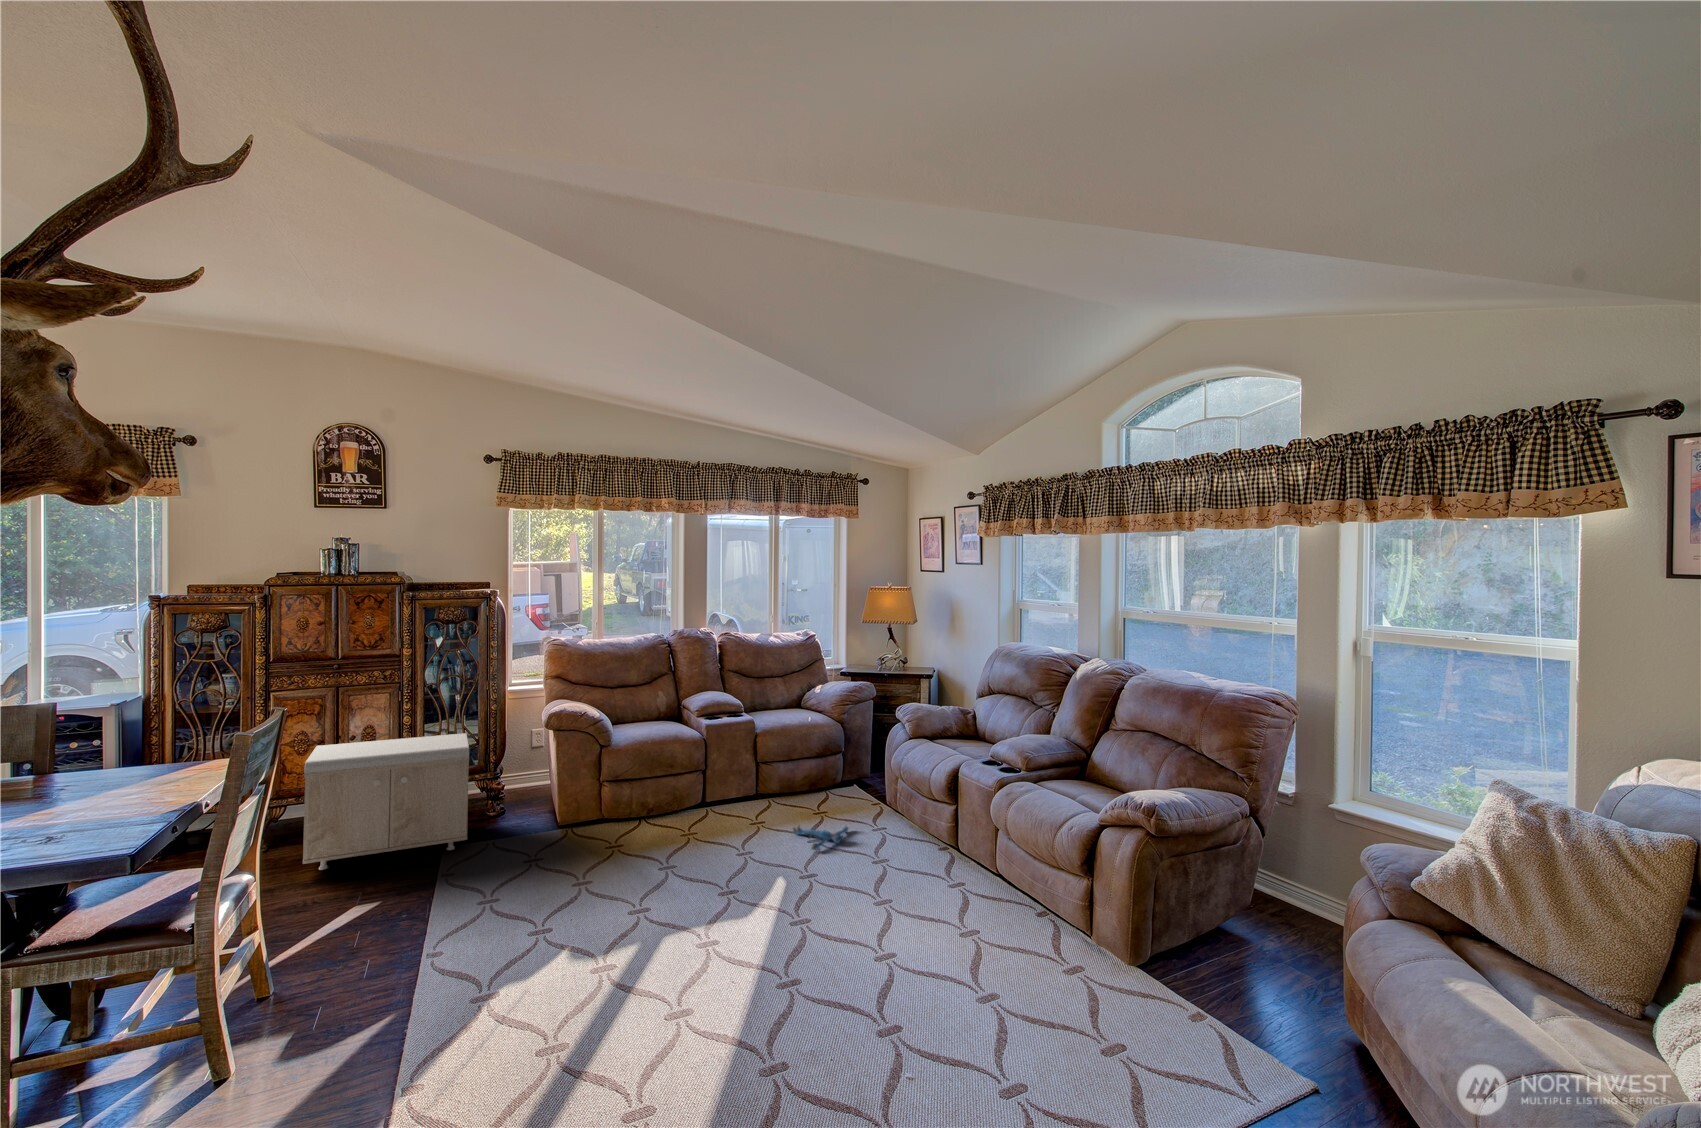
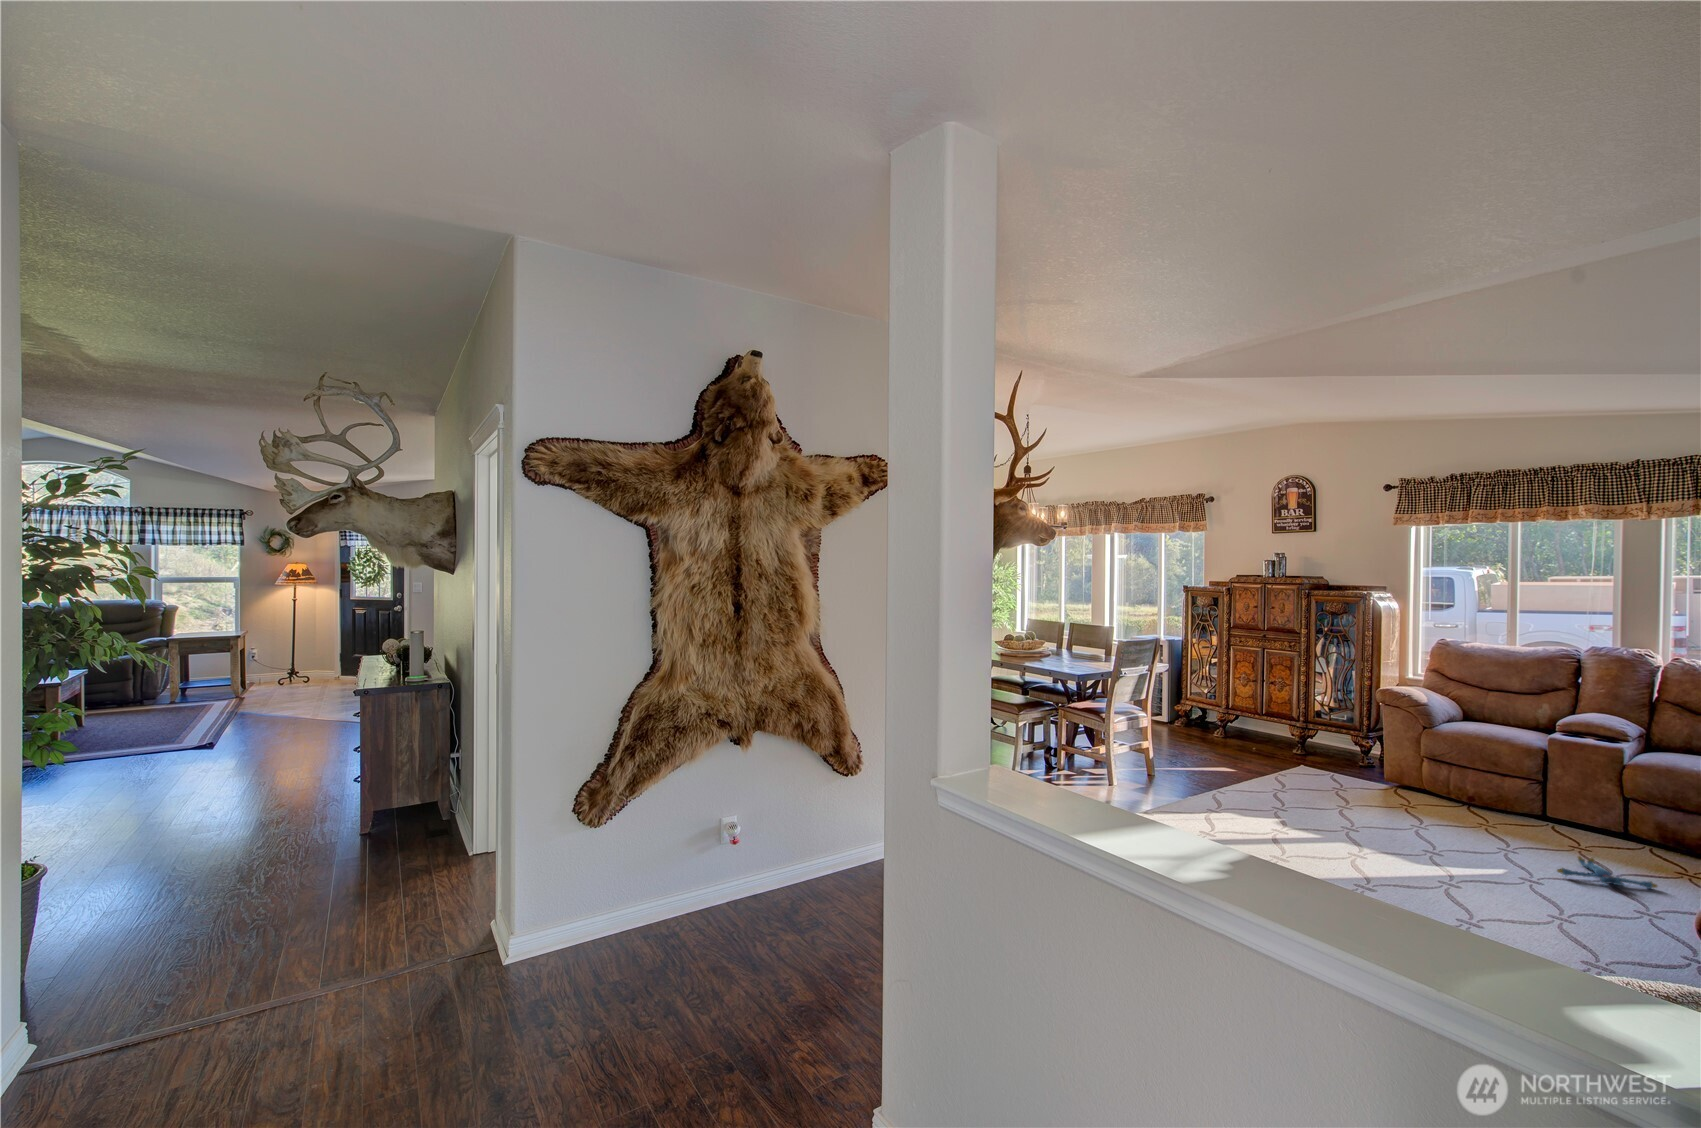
storage bench: present [303,733,469,870] -> none [1221,683,1337,771]

